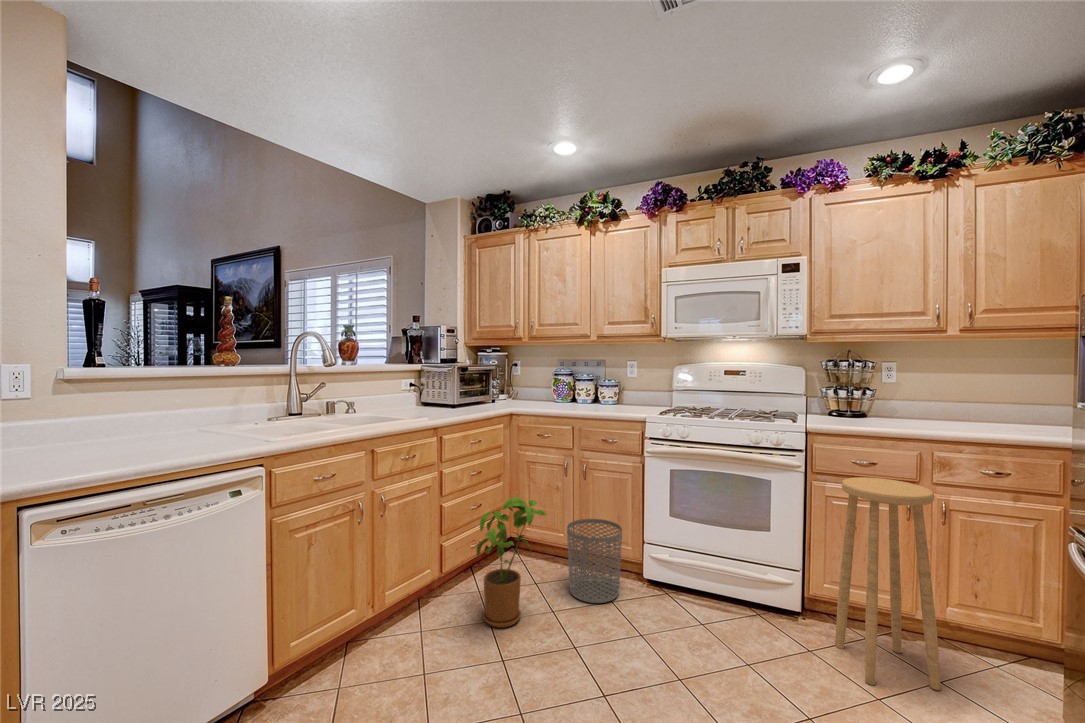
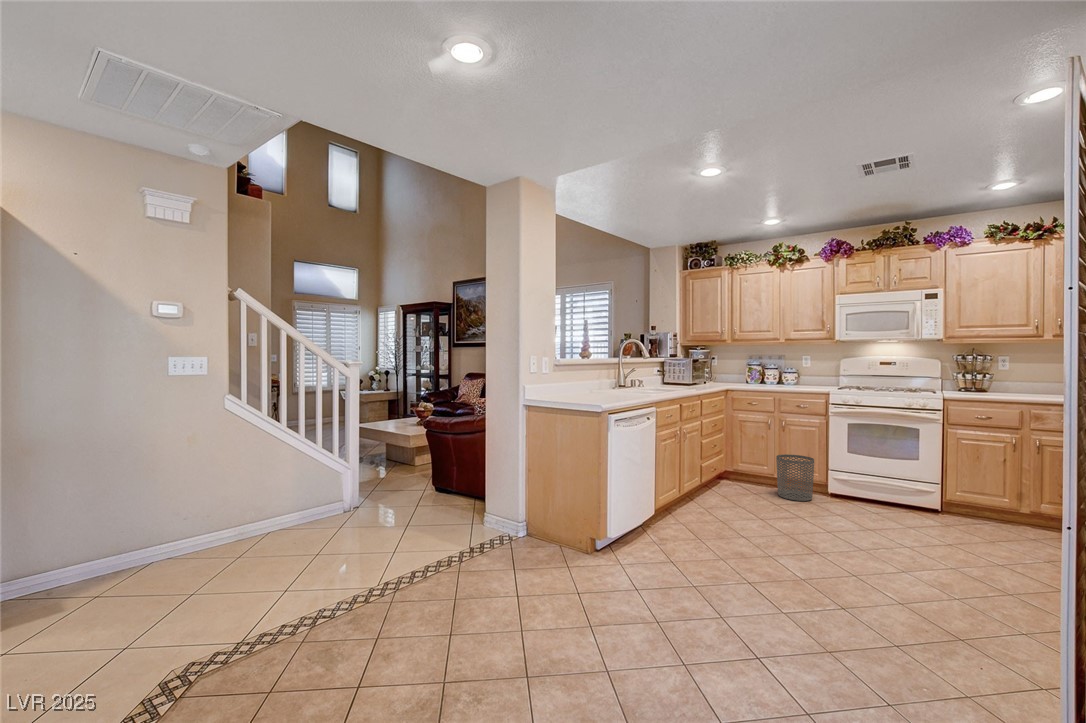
stool: present [835,477,941,690] -> none [963,424,1031,539]
house plant: present [476,497,547,627] -> none [730,433,775,506]

